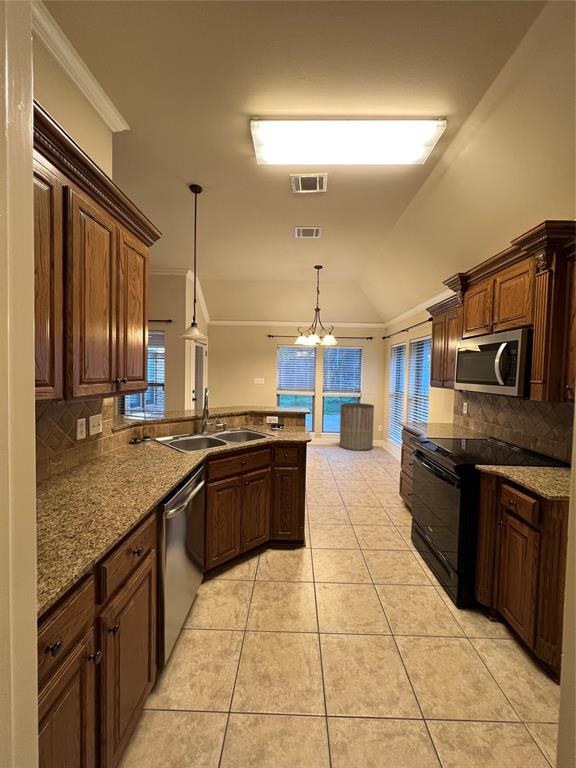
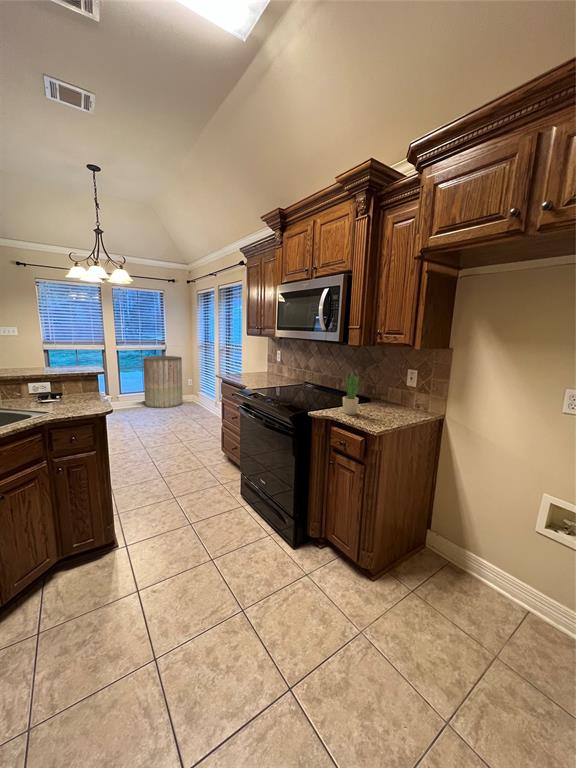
potted plant: none [515,427,536,475] -> present [343,370,359,415]

